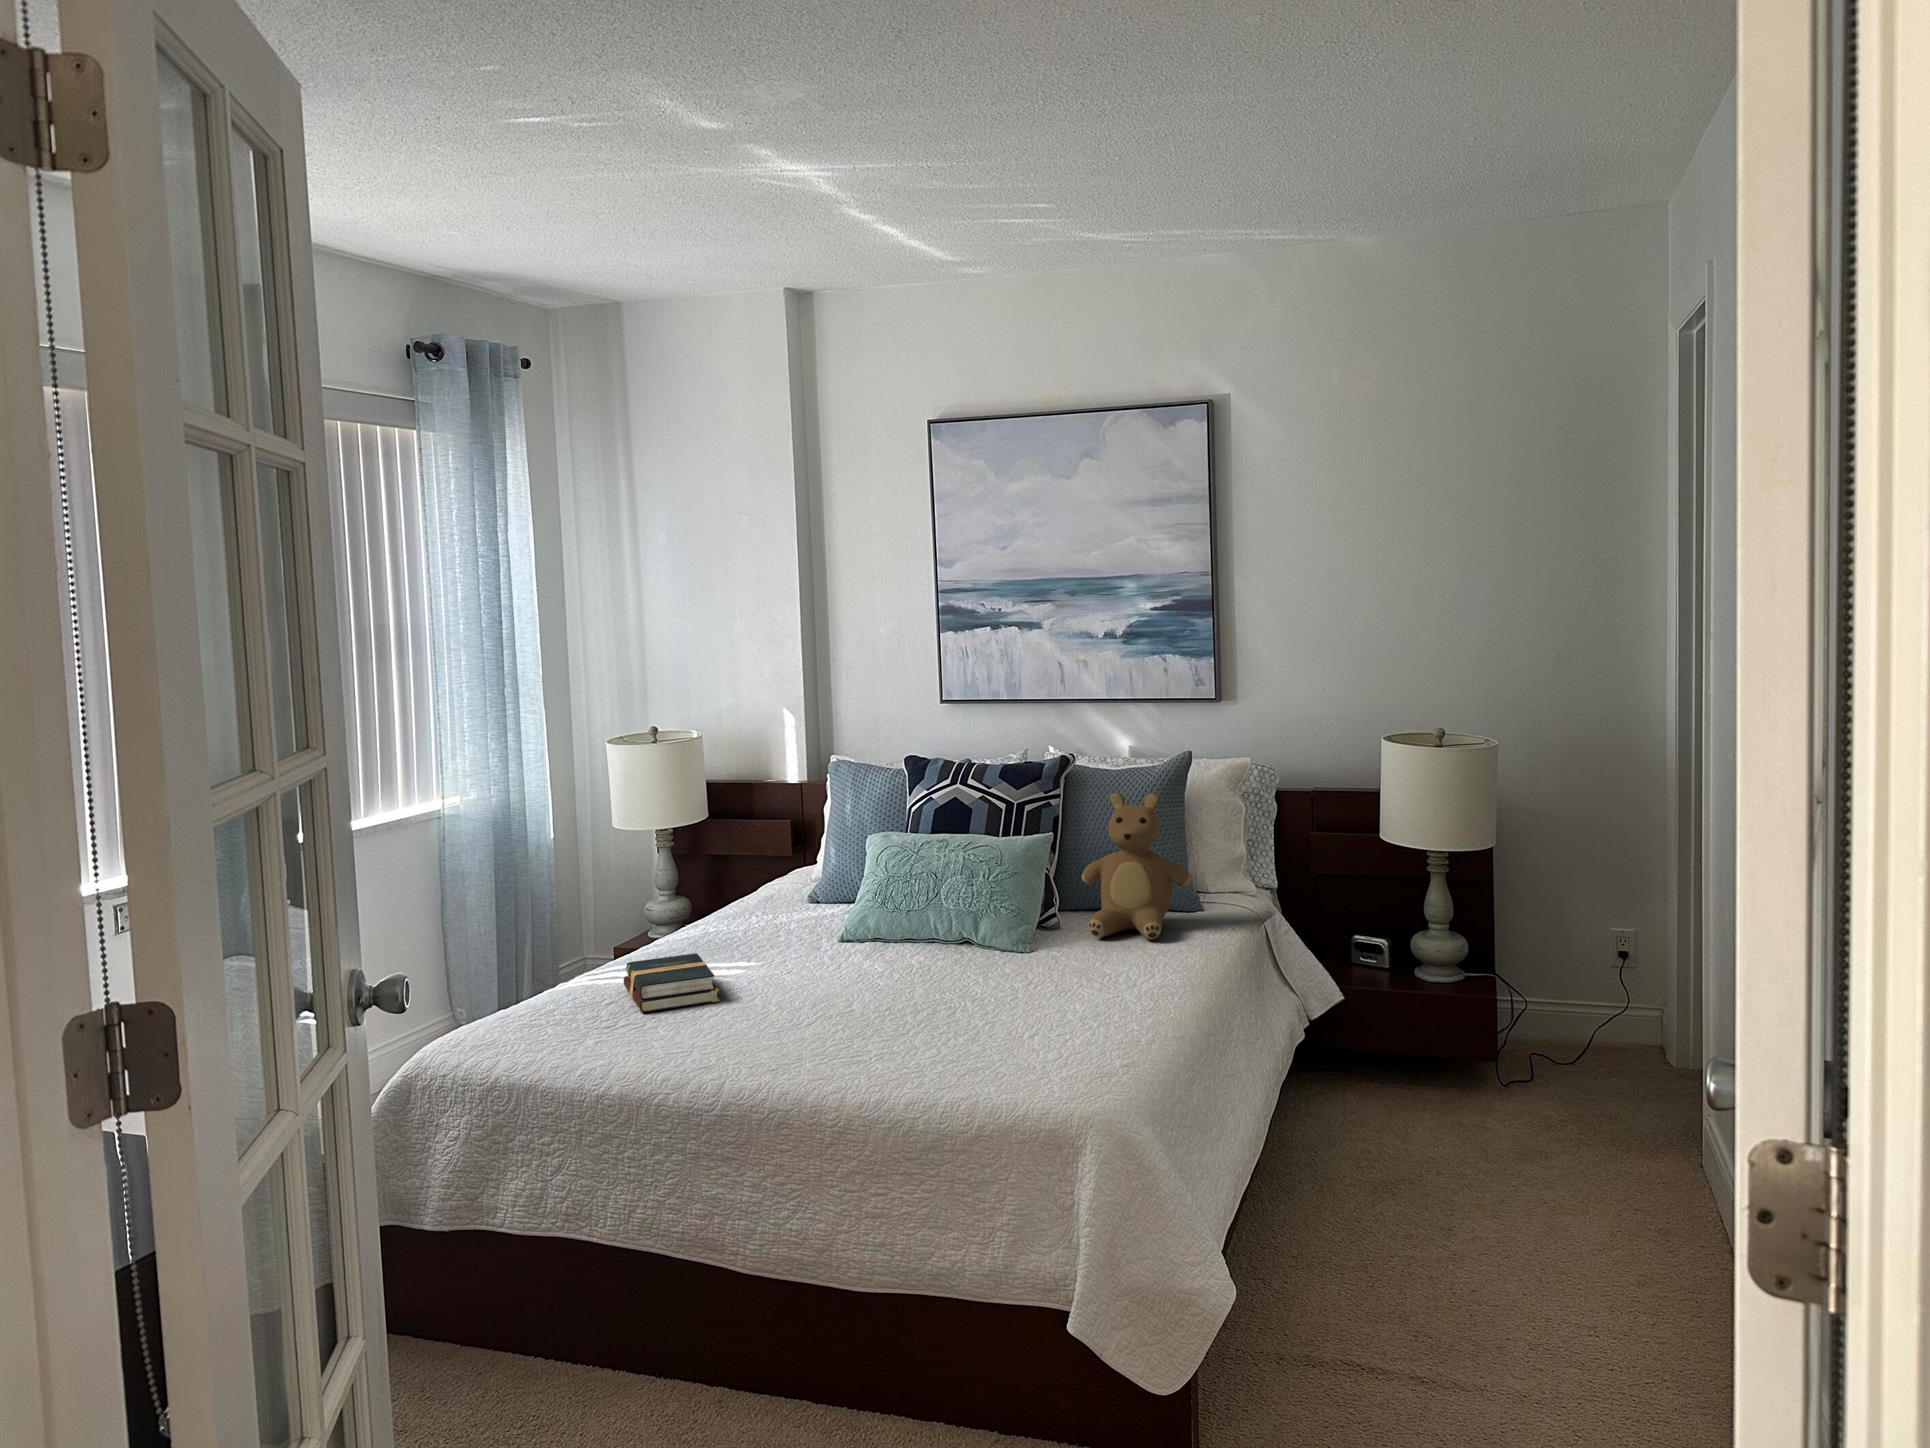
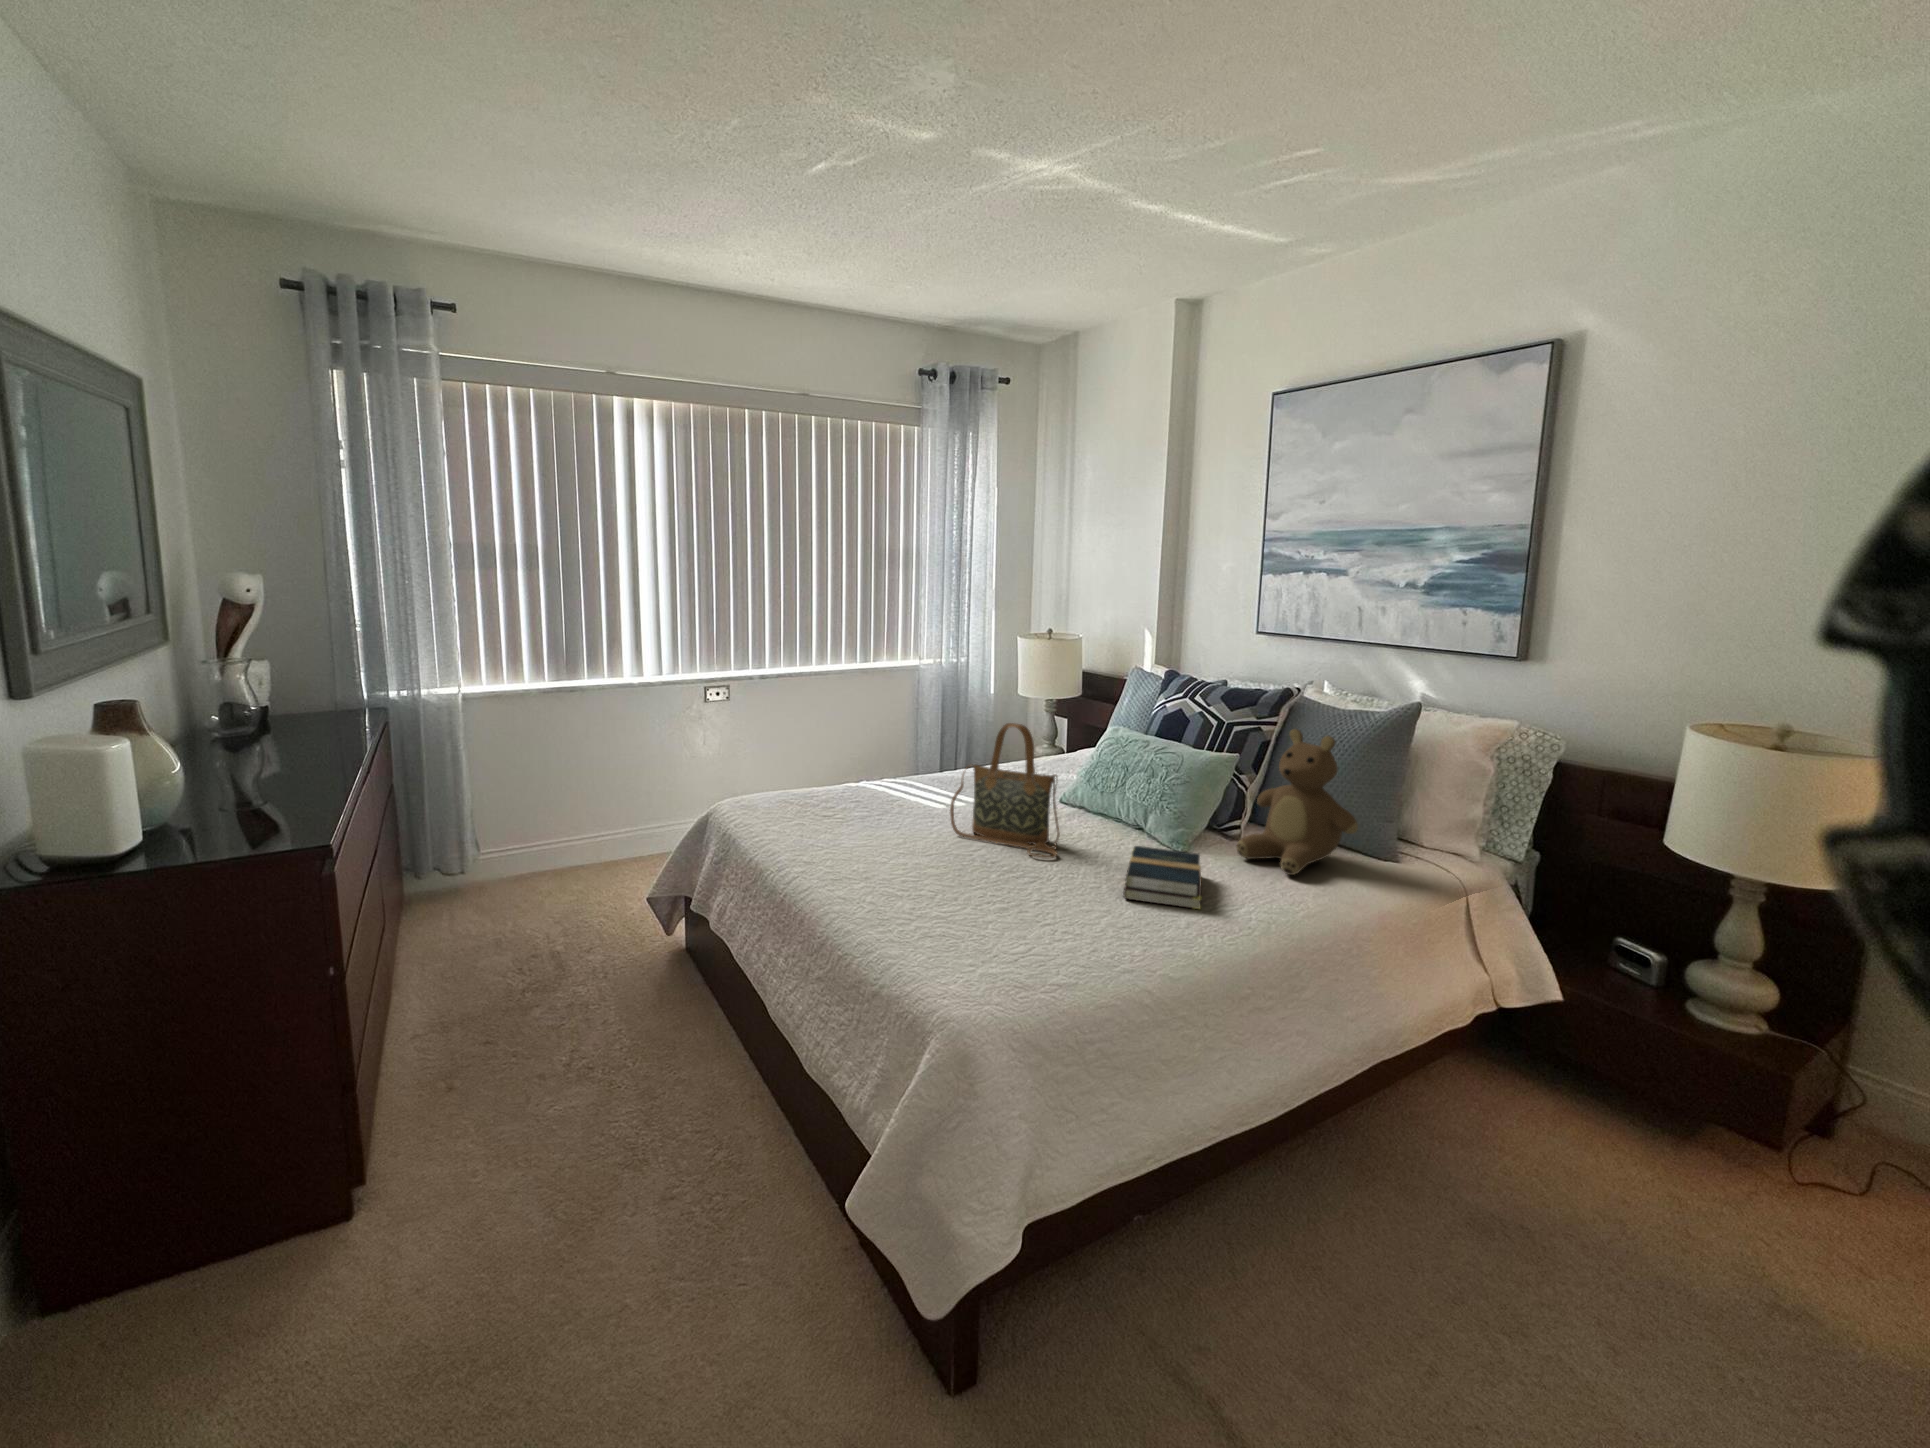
handbag: none [786,838,945,995] -> present [950,723,1060,858]
hardback book: present [624,953,720,1013] -> present [1123,846,1202,909]

